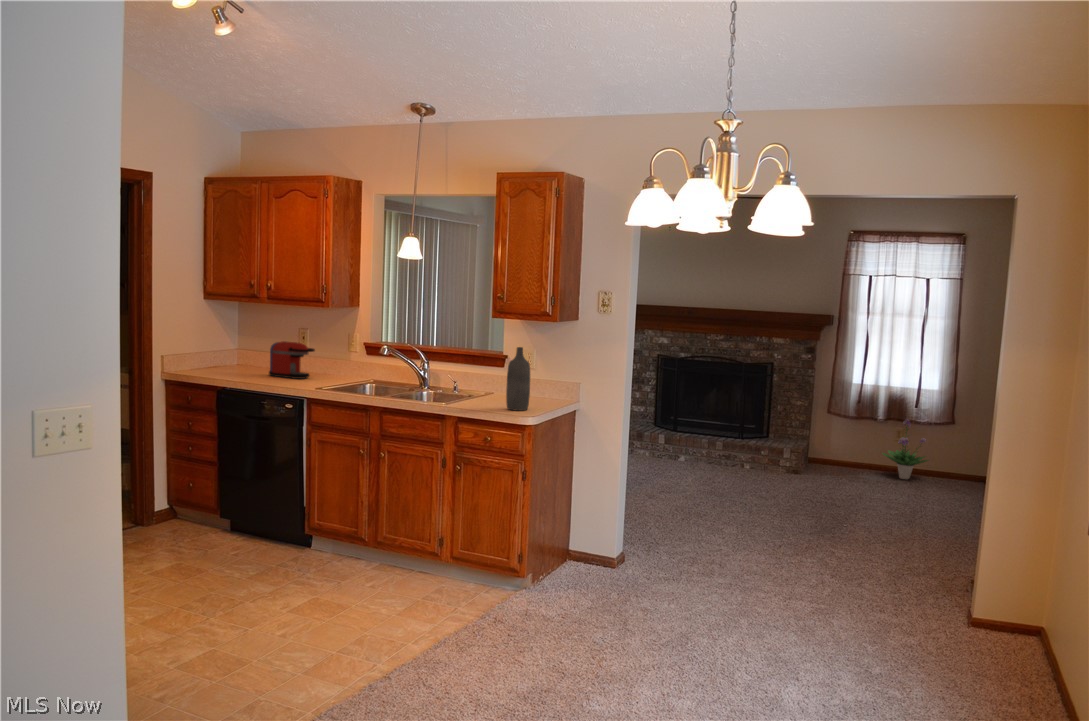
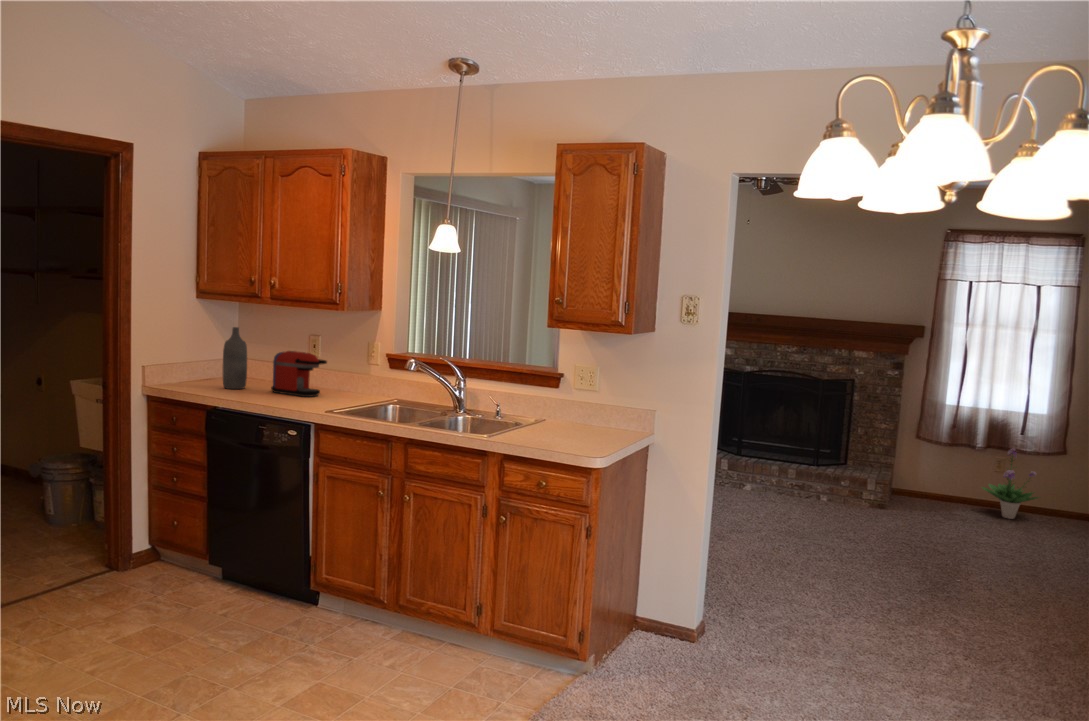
bottle: present [506,347,530,411] -> present [223,327,247,389]

